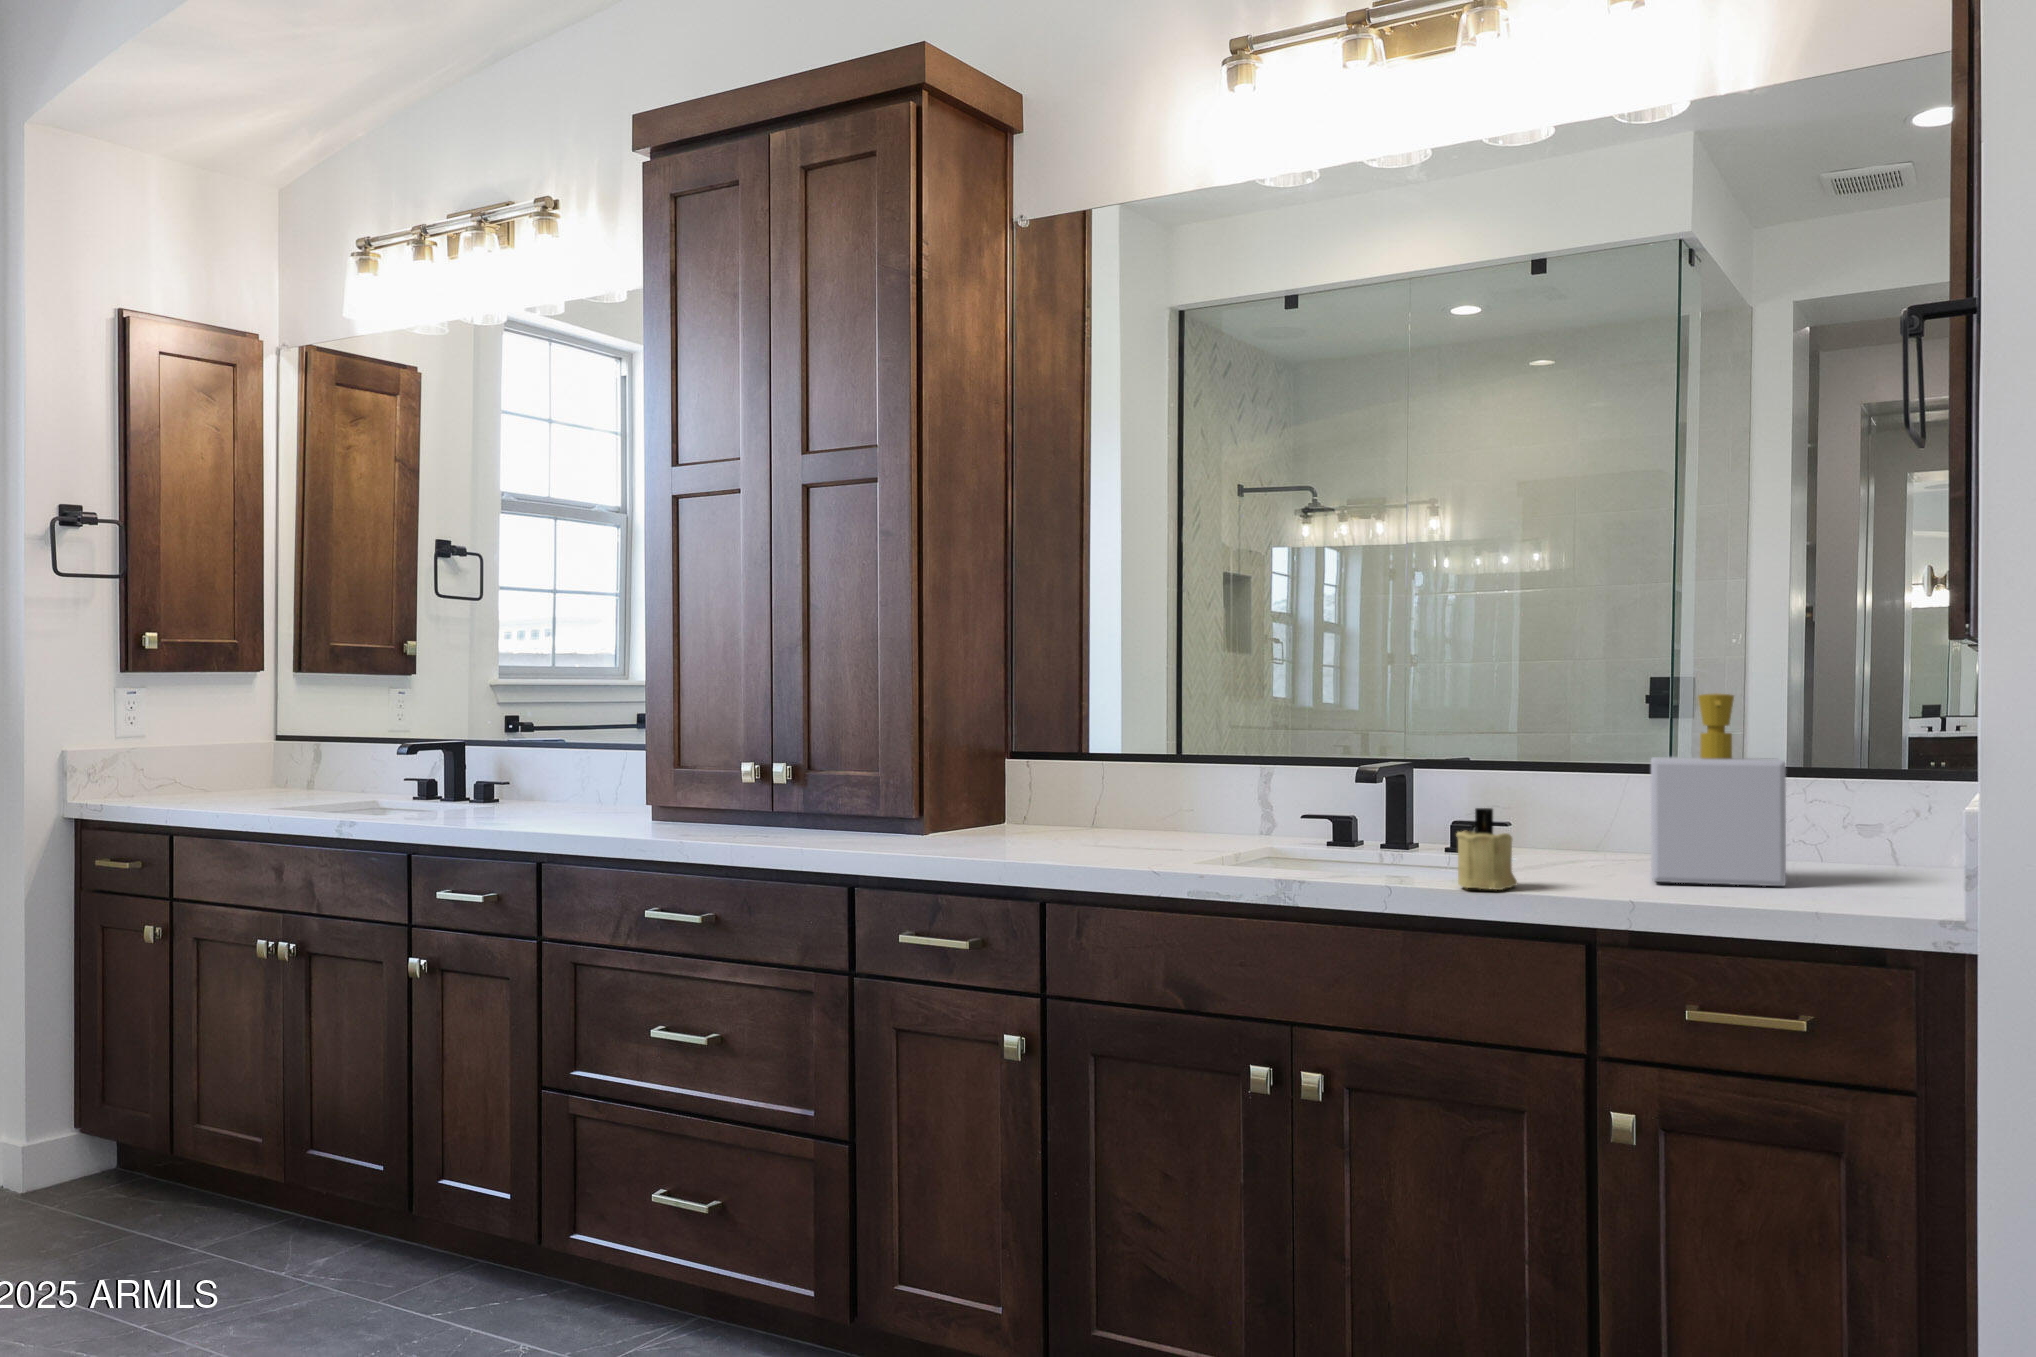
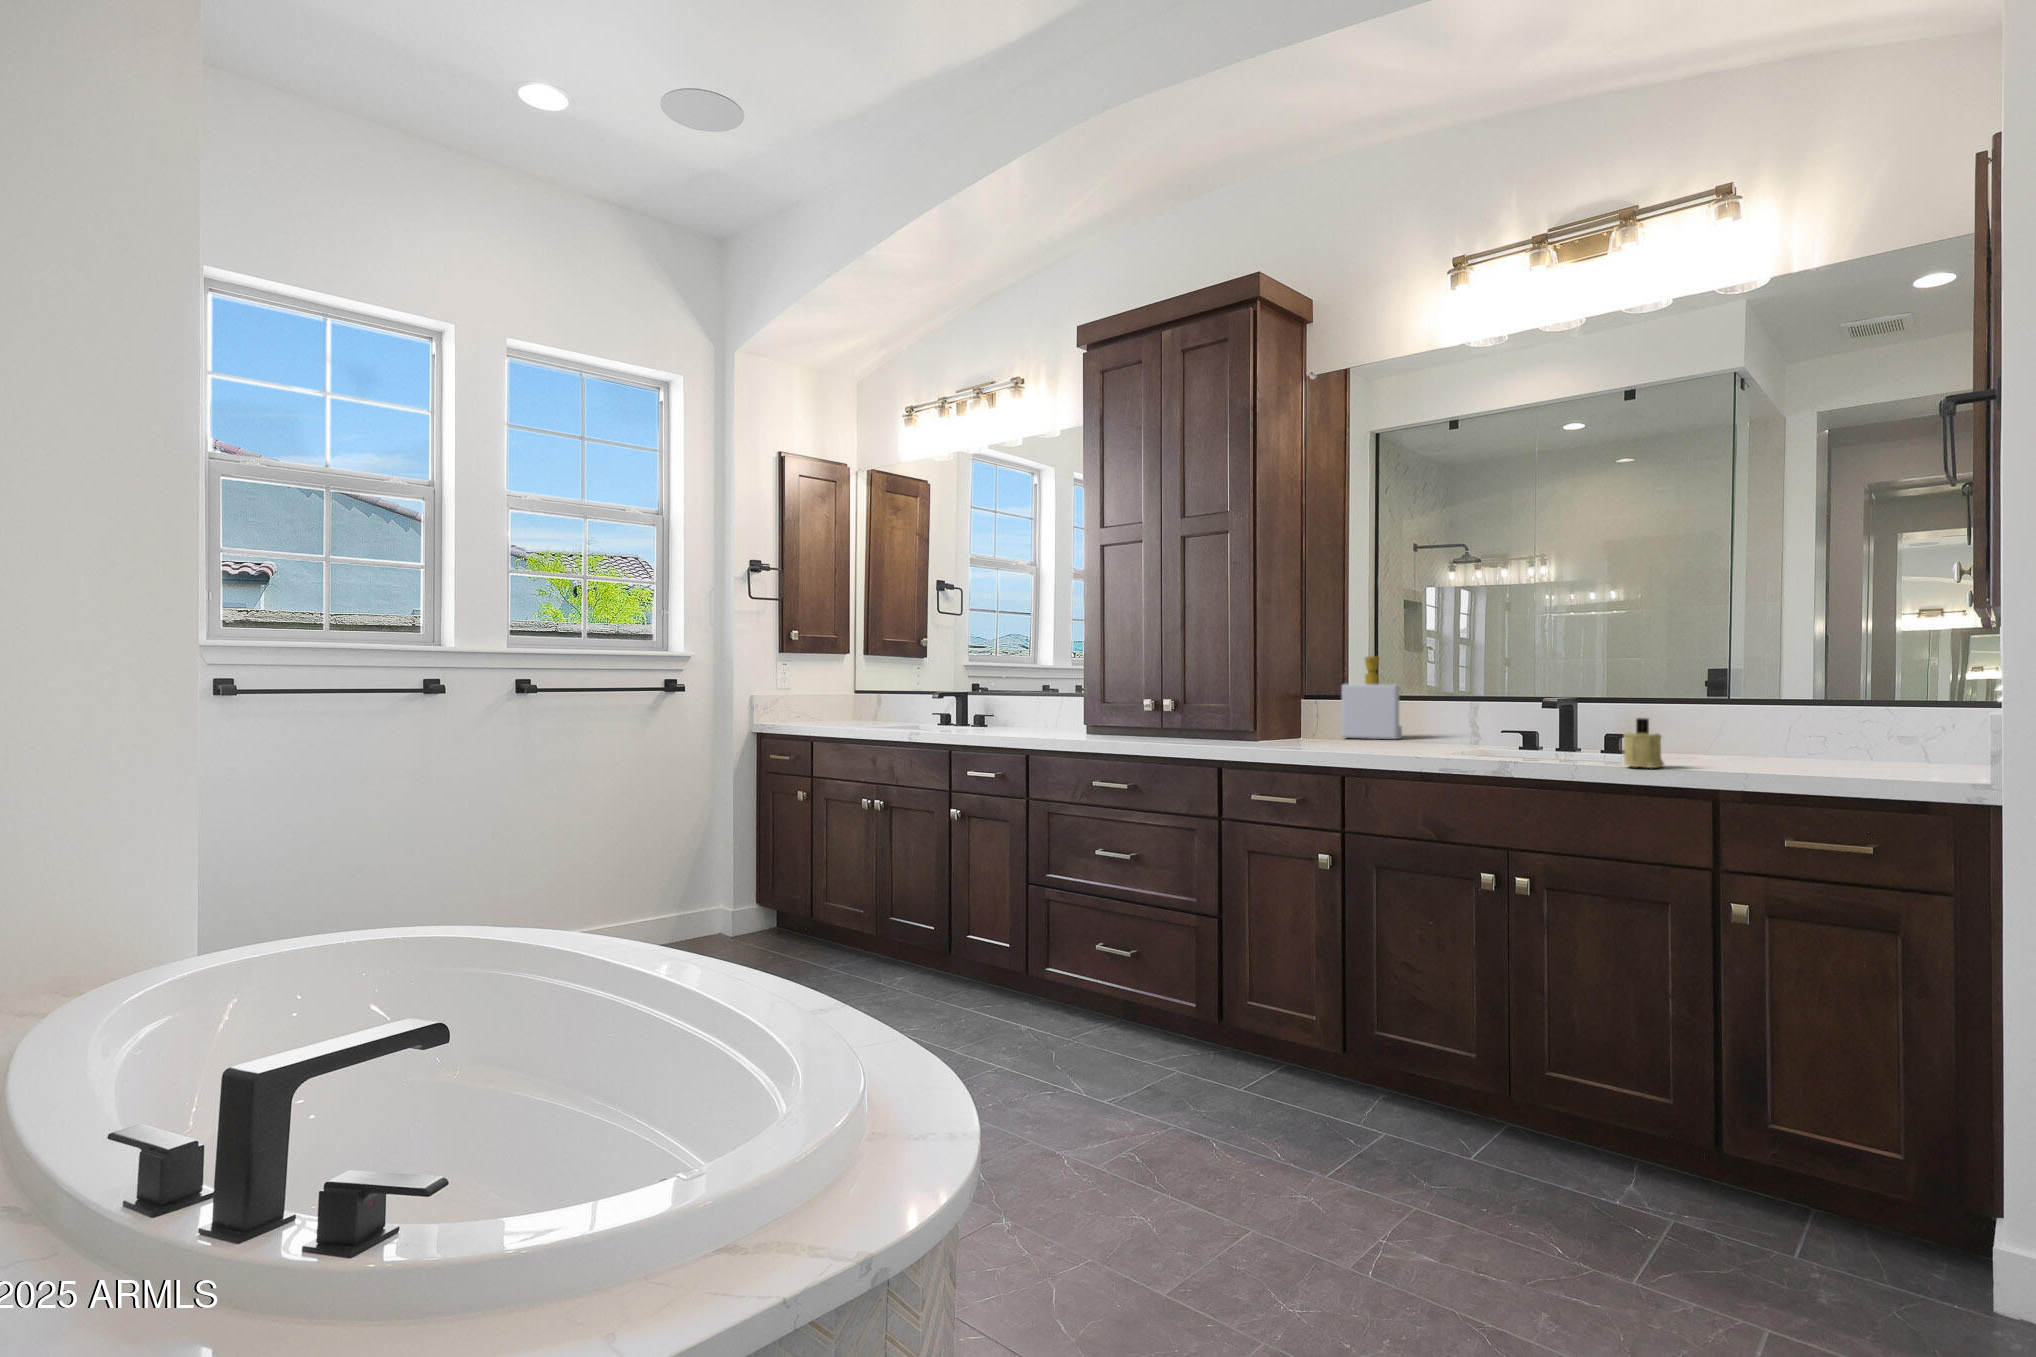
soap bottle: present [1651,693,1786,886] -> present [1341,656,1402,739]

